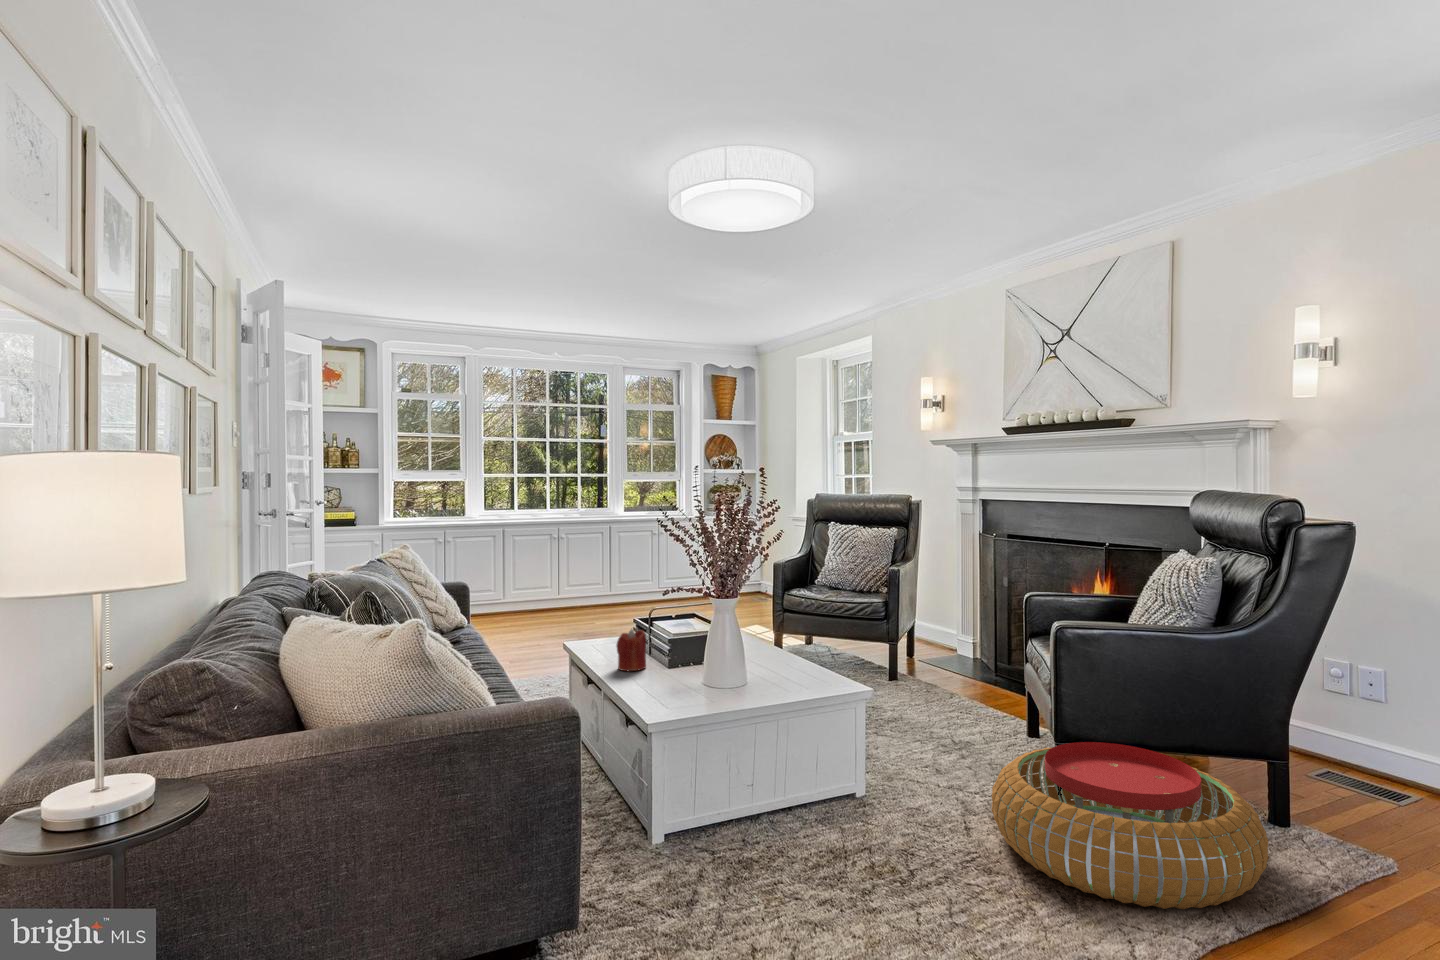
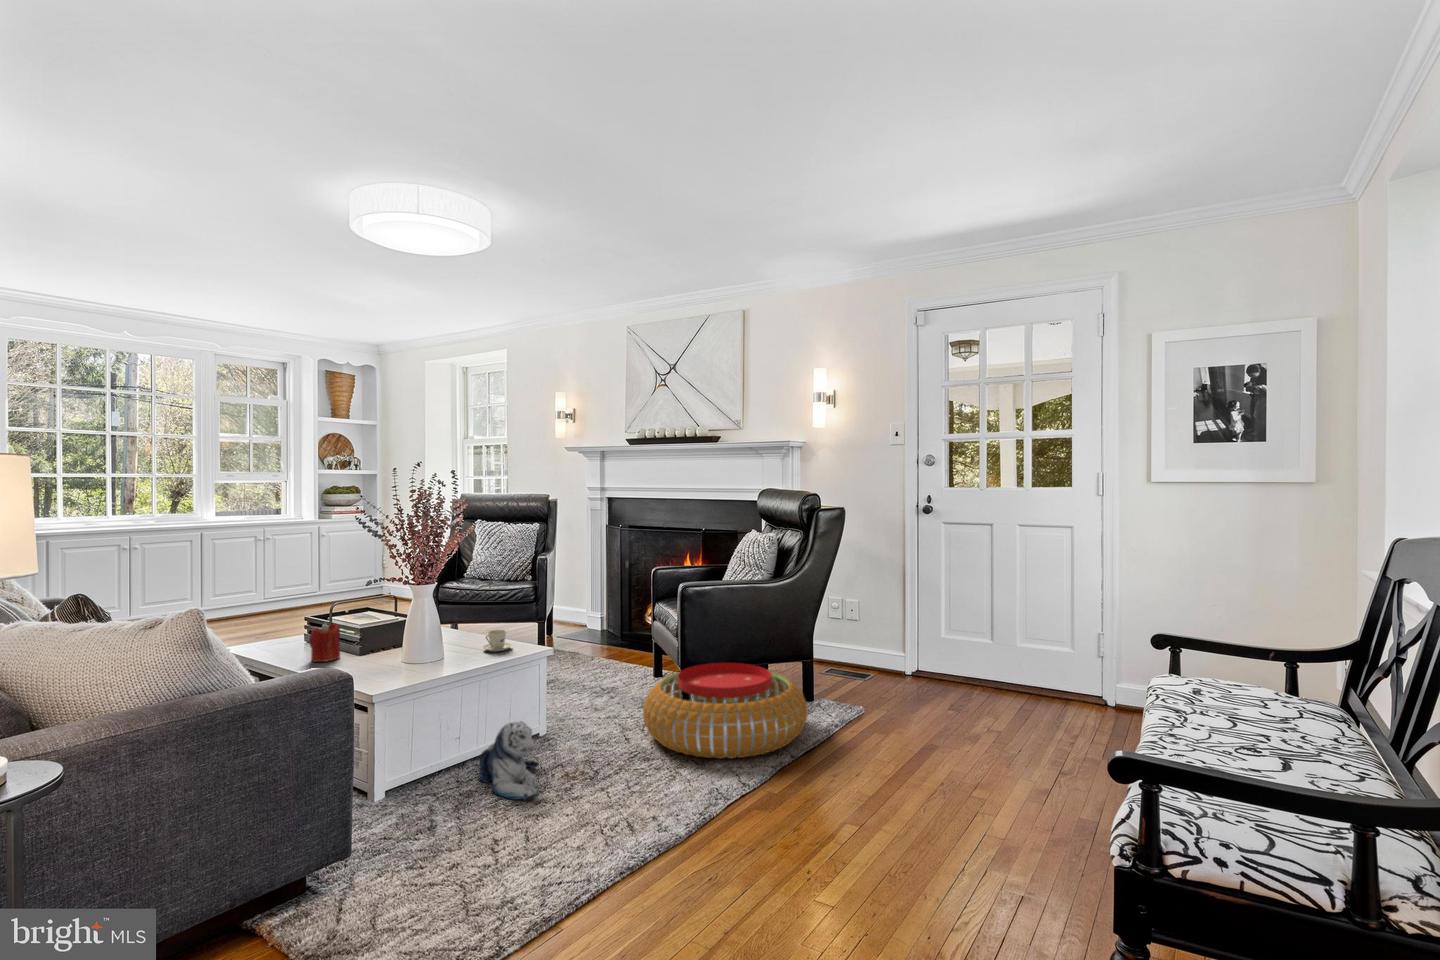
teacup: none [791,658,825,685] -> present [483,630,512,651]
plush toy: none [765,785,842,895] -> present [479,722,539,800]

